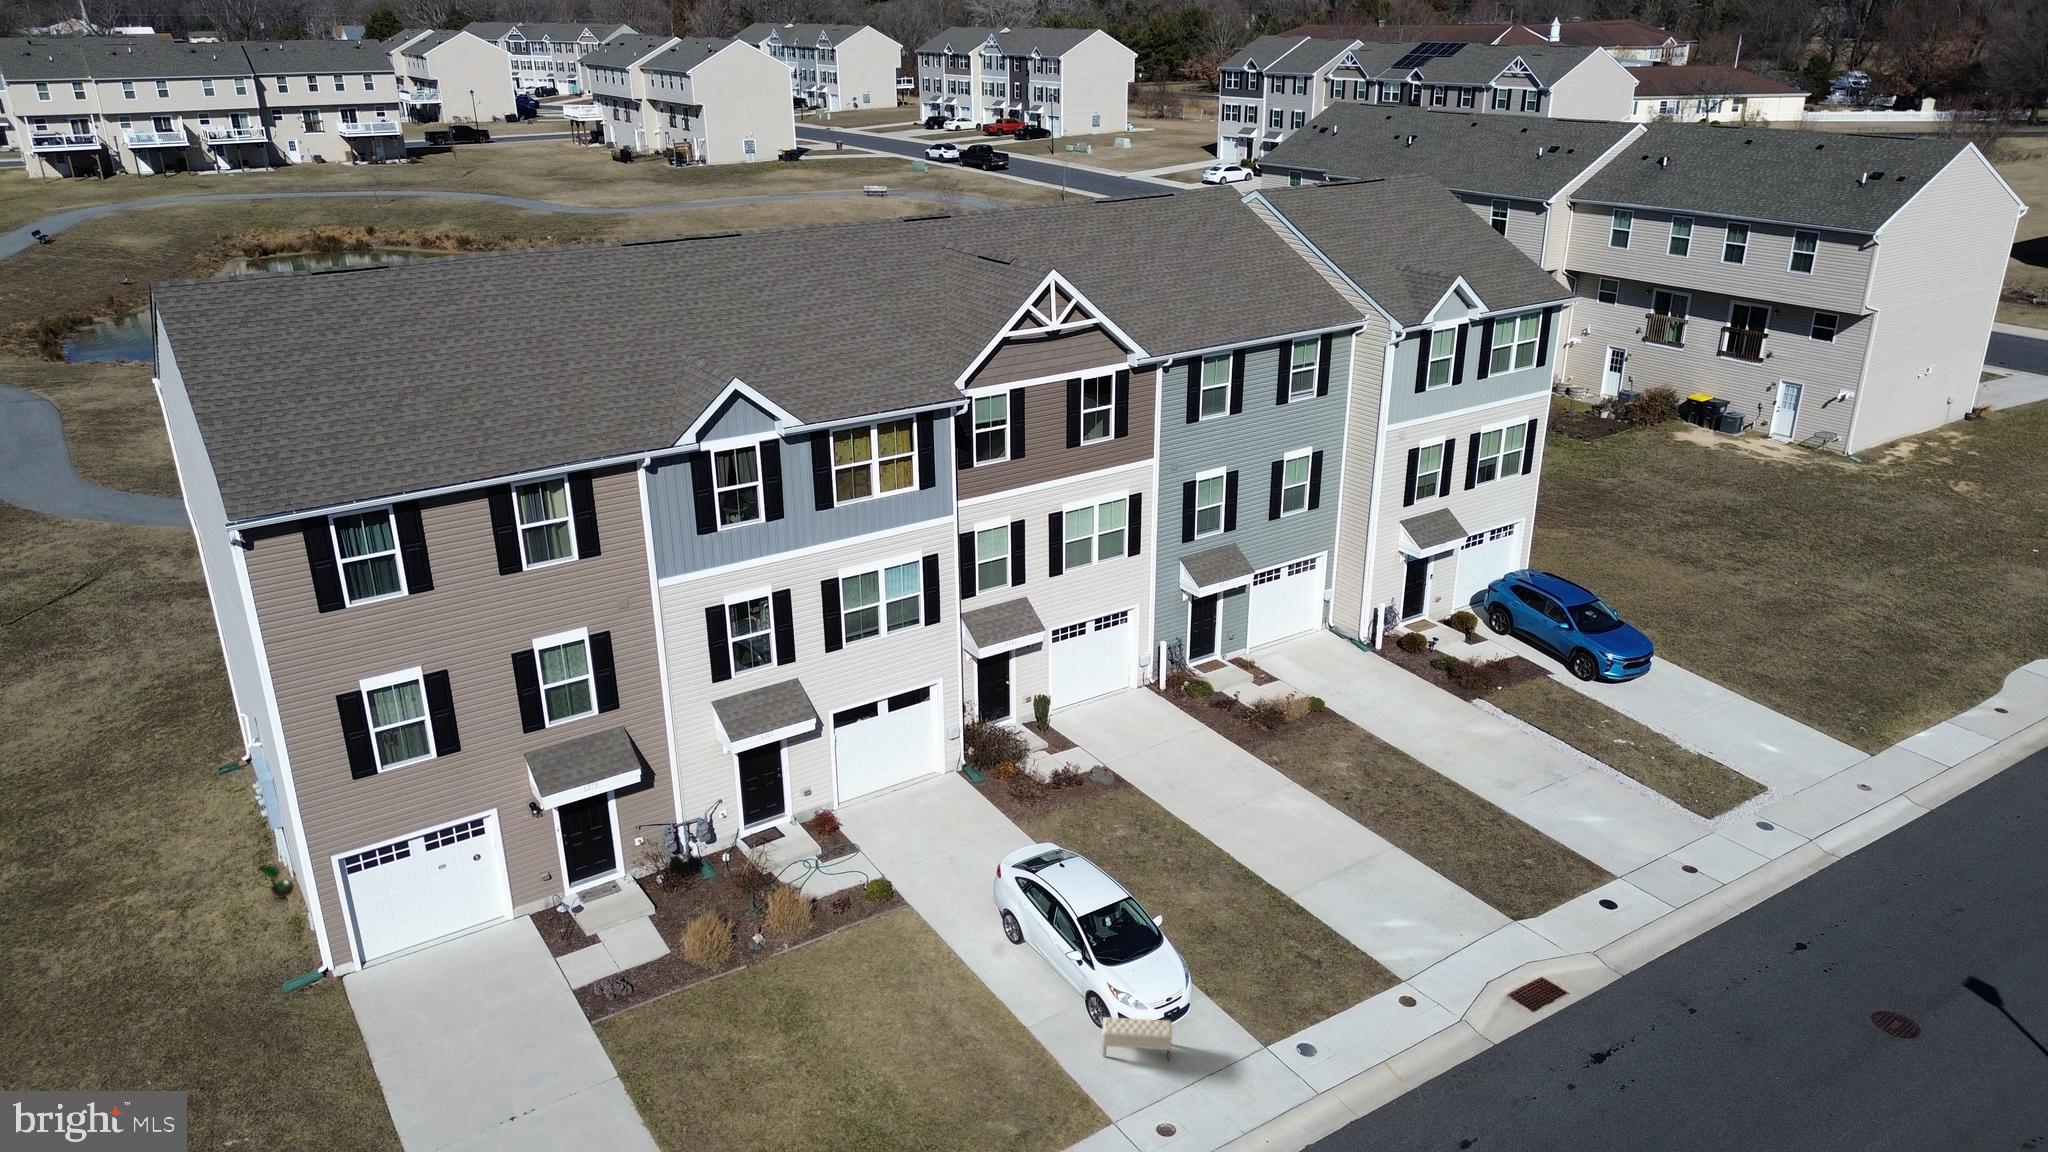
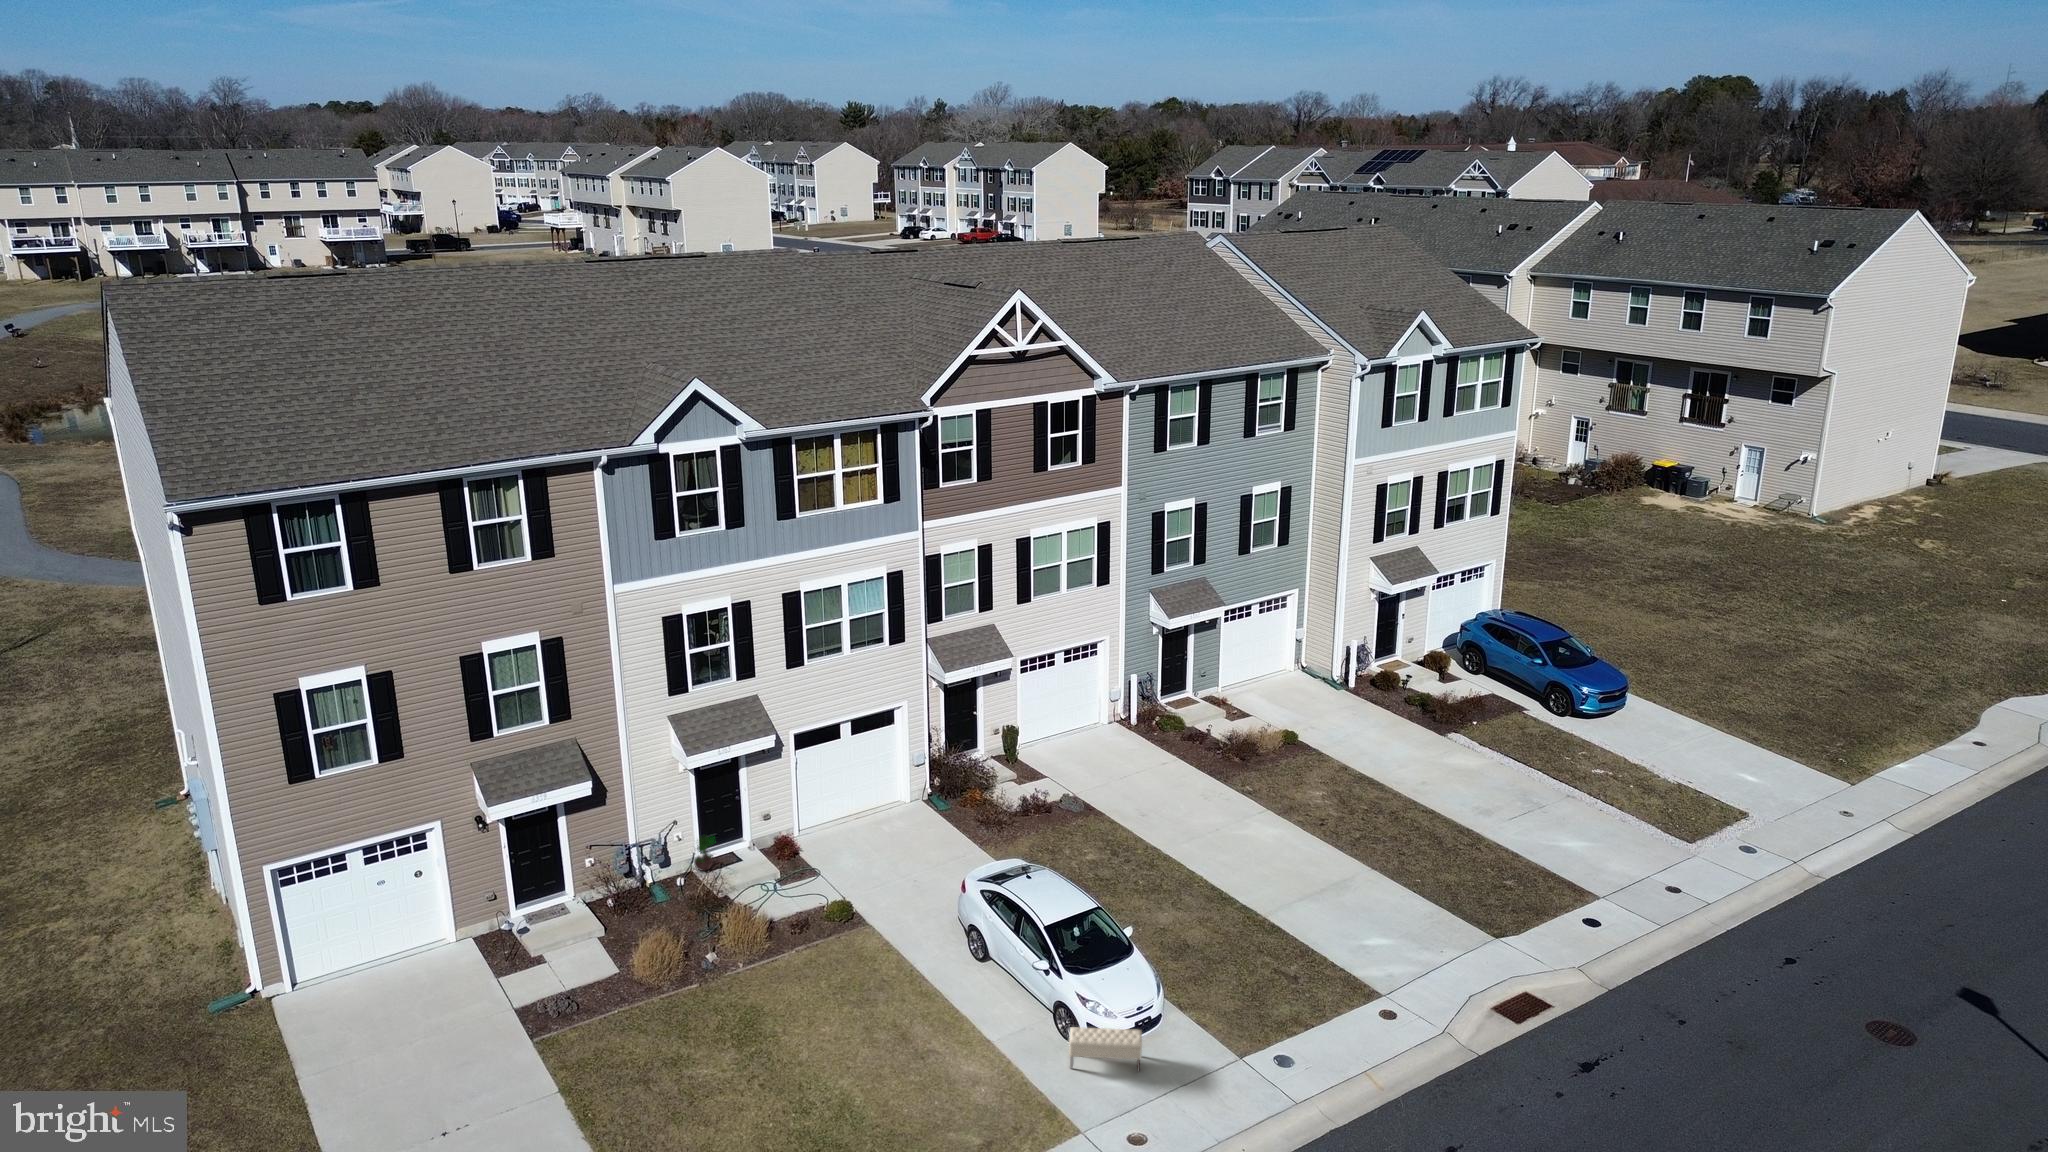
storage bin: present [669,855,703,876] -> none [620,877,657,900]
potted tree: present [259,864,294,898] -> present [694,837,714,871]

